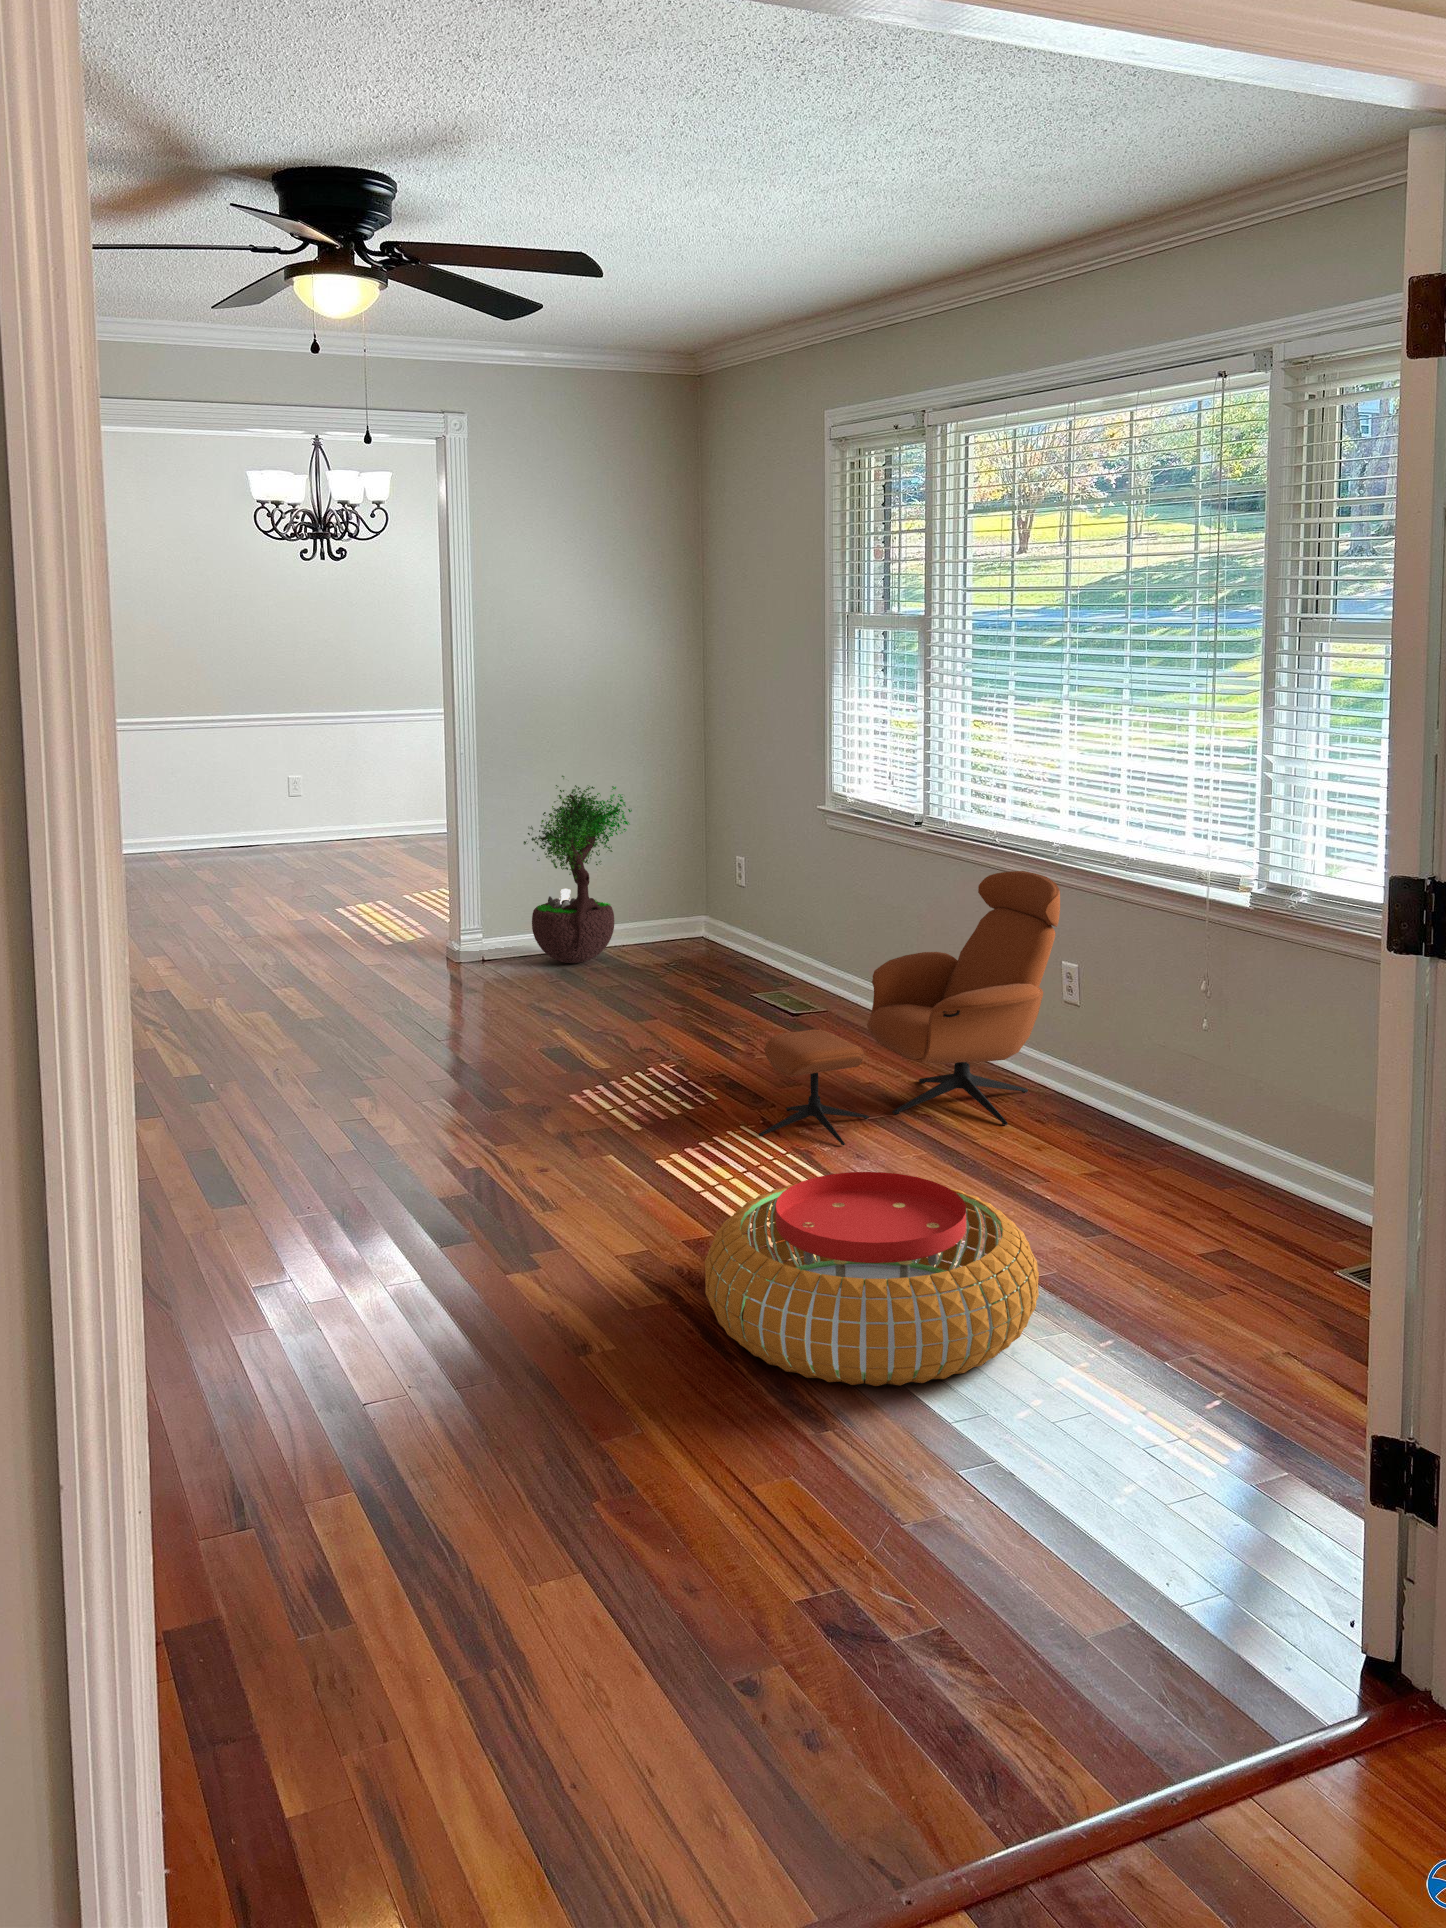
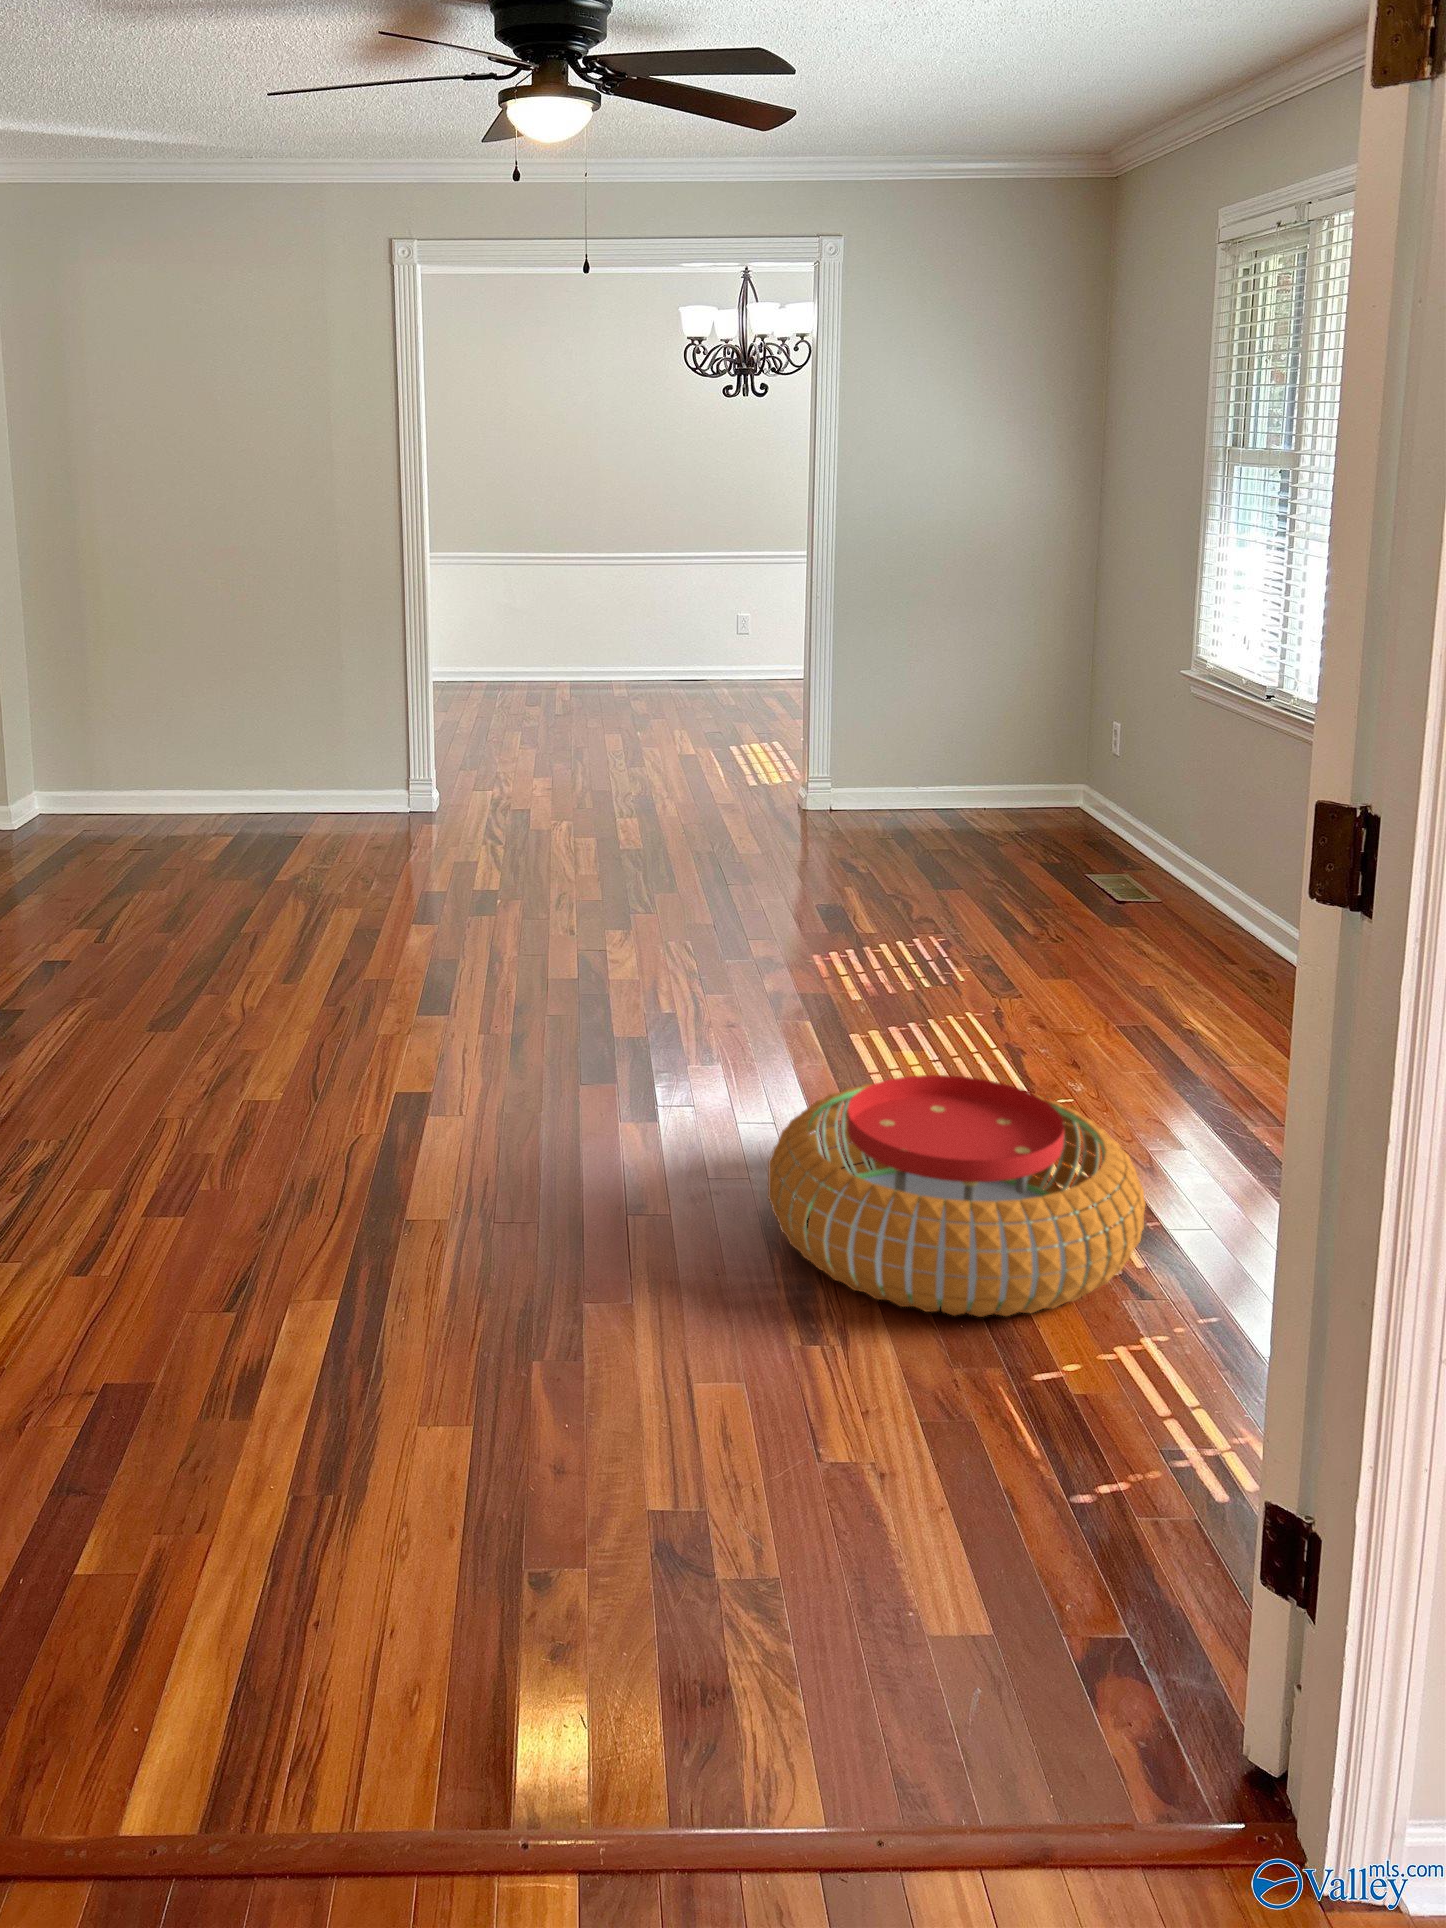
potted tree: present [524,776,632,963] -> none [869,624,990,822]
lounge chair: present [759,871,1060,1145] -> none [978,765,1383,1060]

